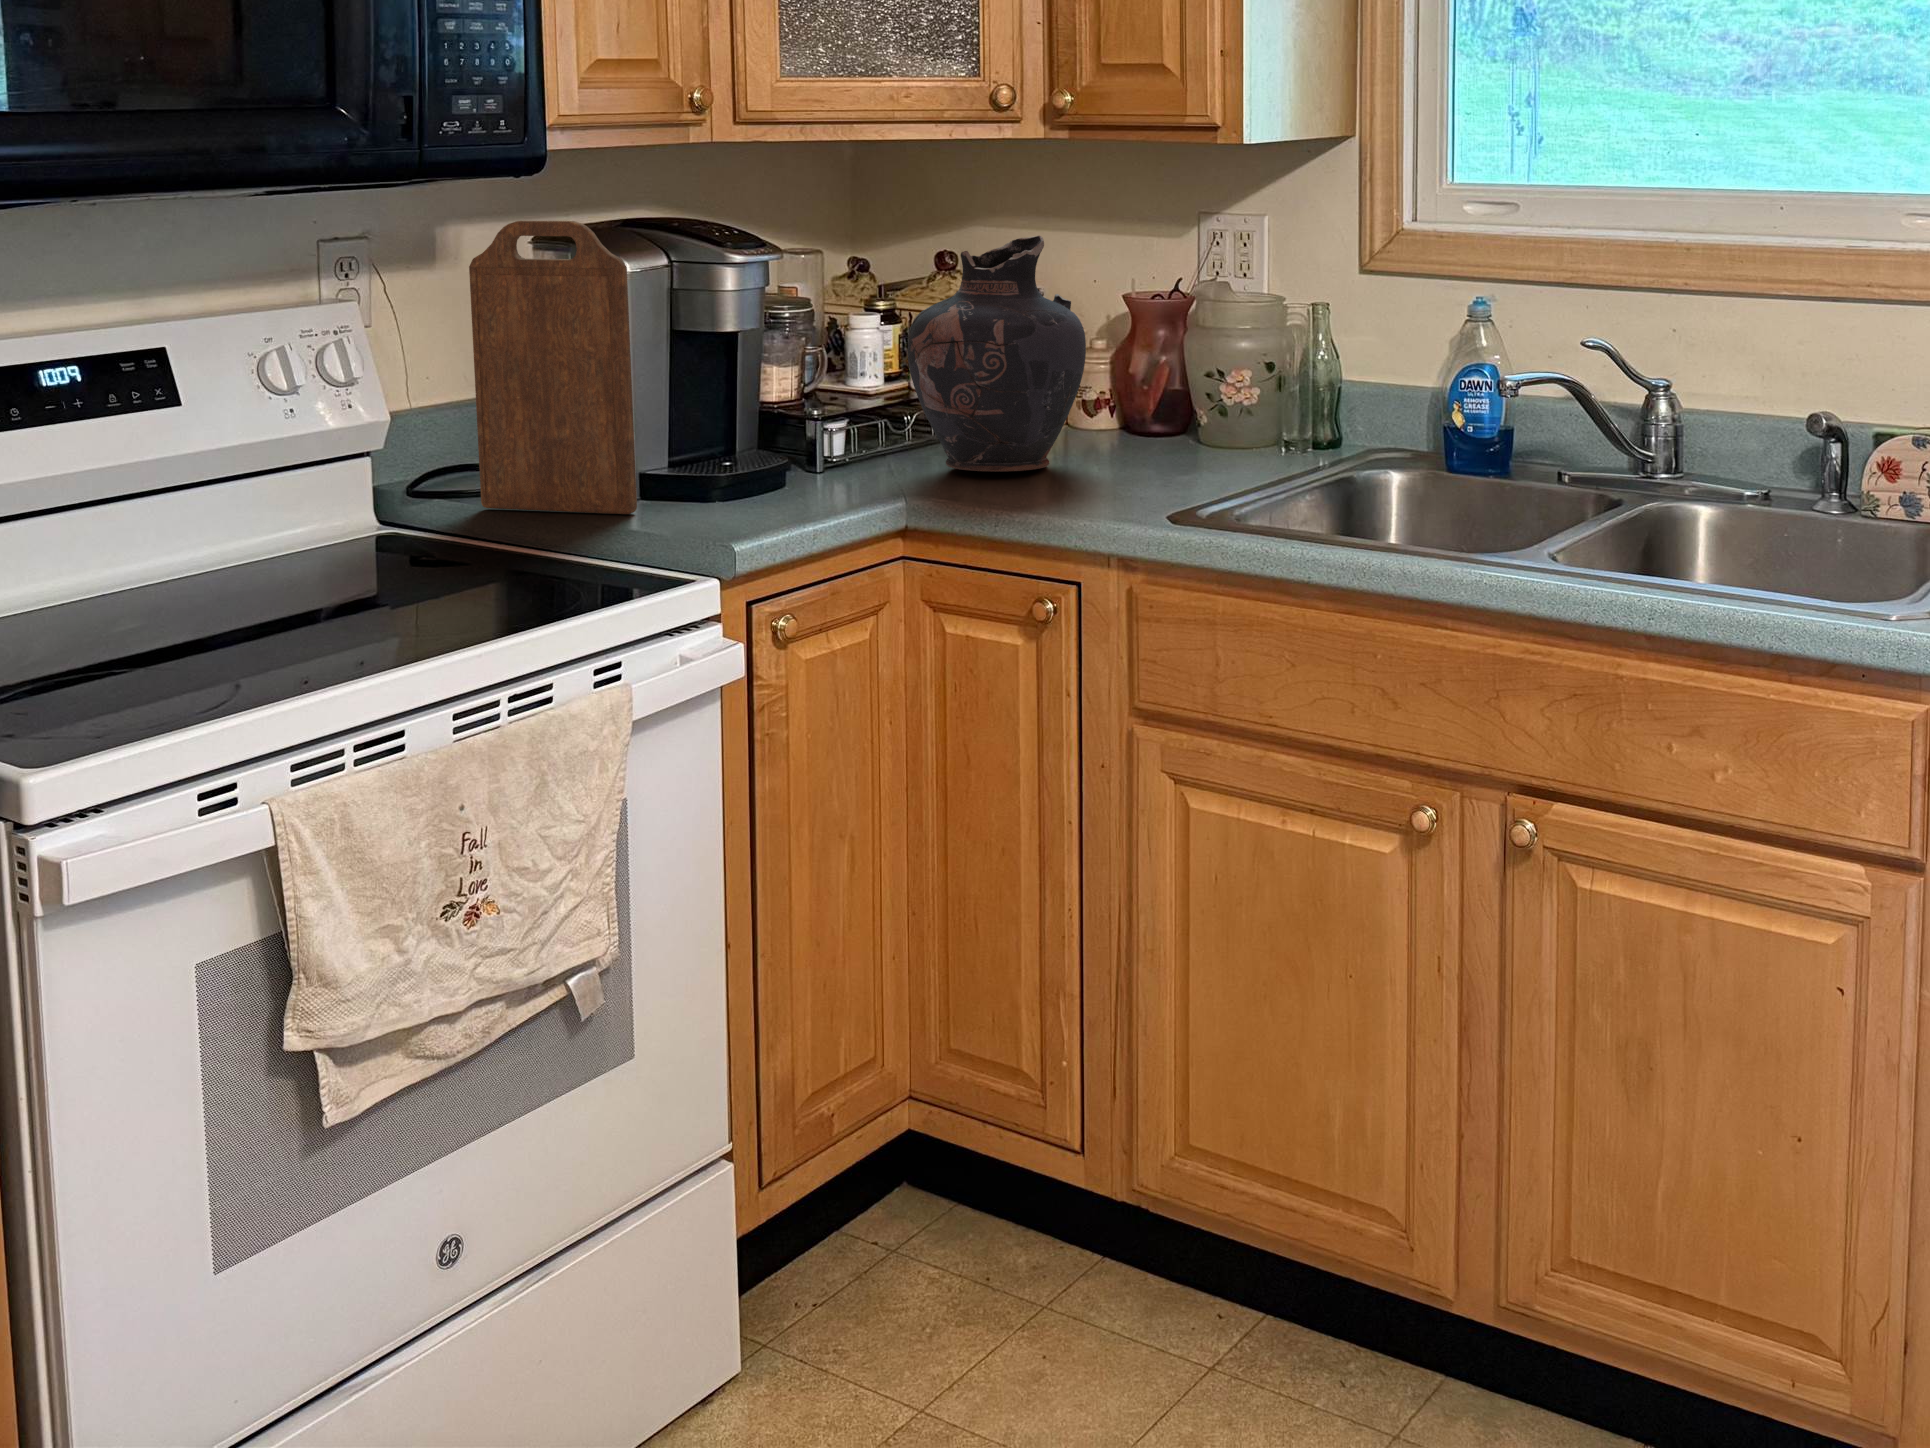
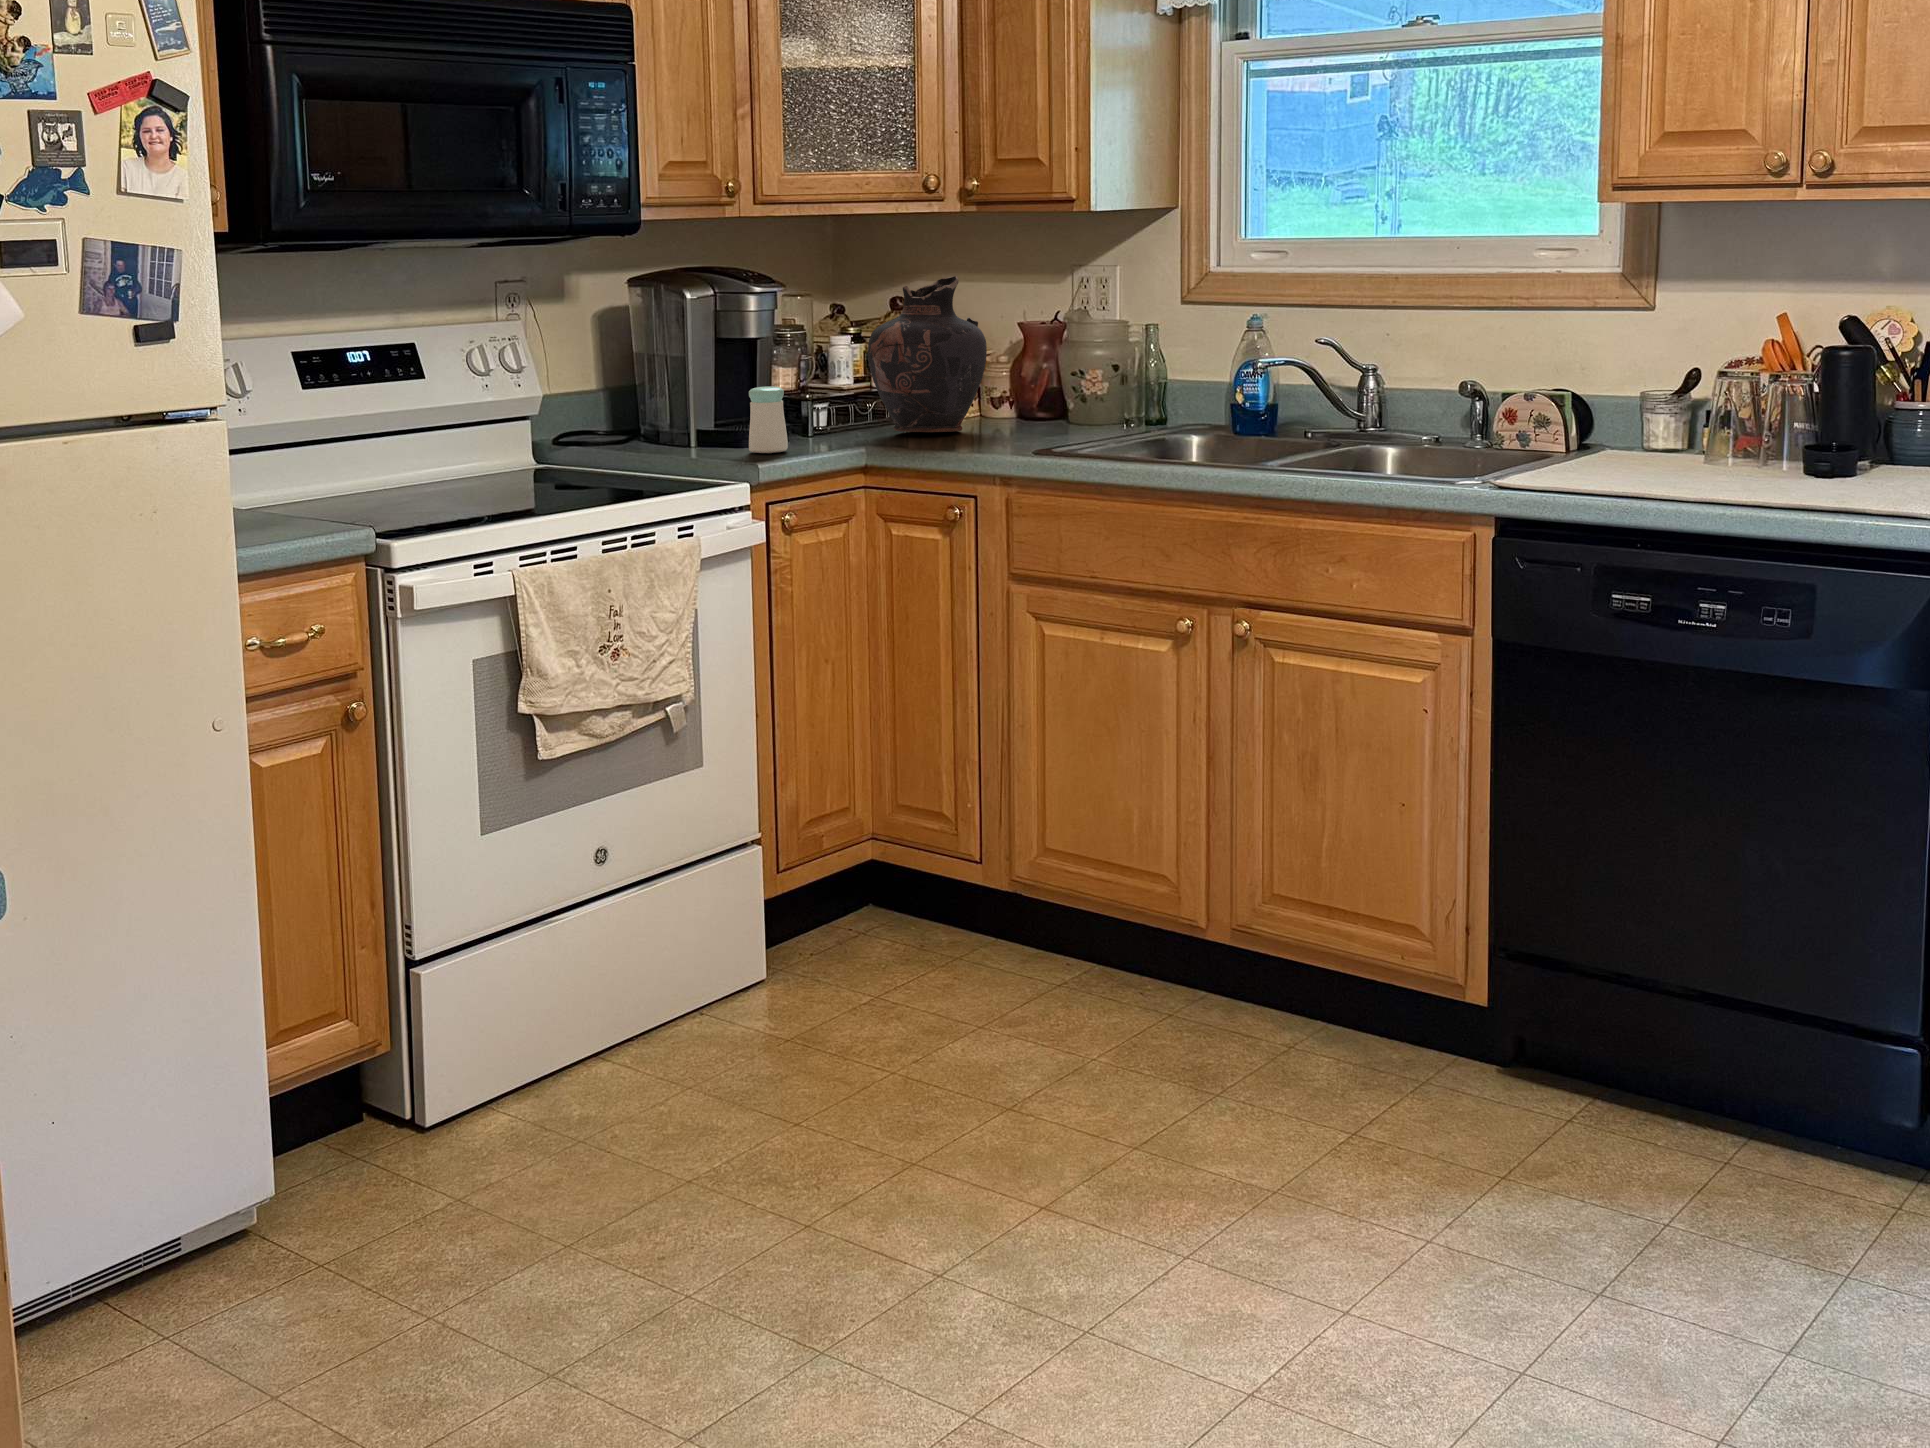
cutting board: present [469,221,637,514] -> none [588,265,695,454]
salt shaker: none [723,410,784,515] -> present [749,387,788,453]

